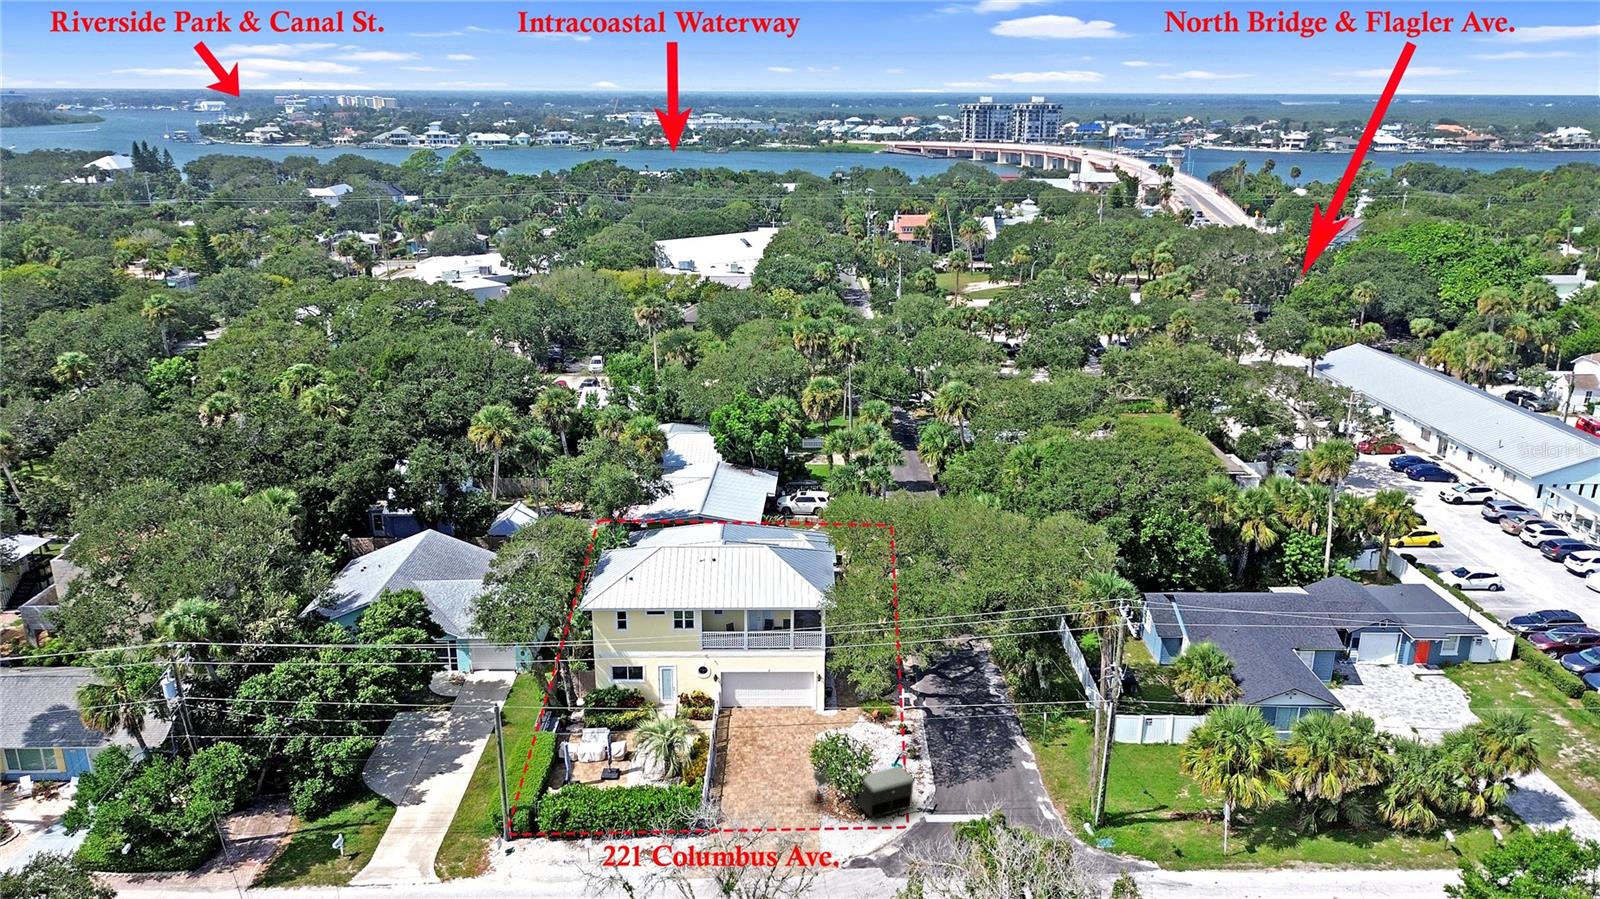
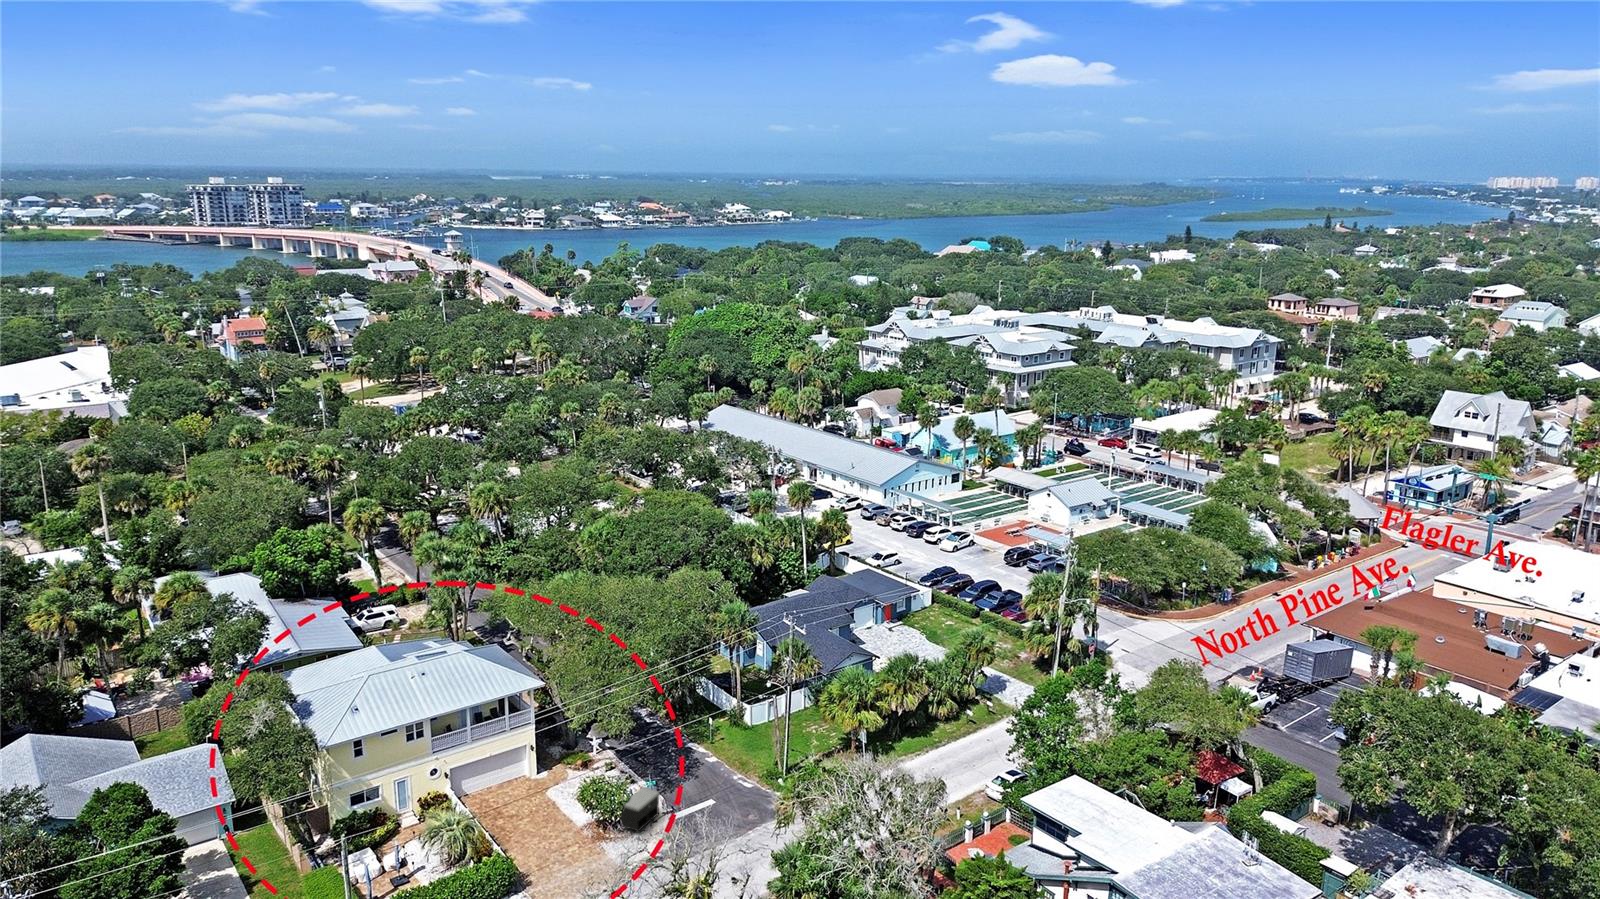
potted tree: present [814,769,833,802] -> none [580,806,600,837]

